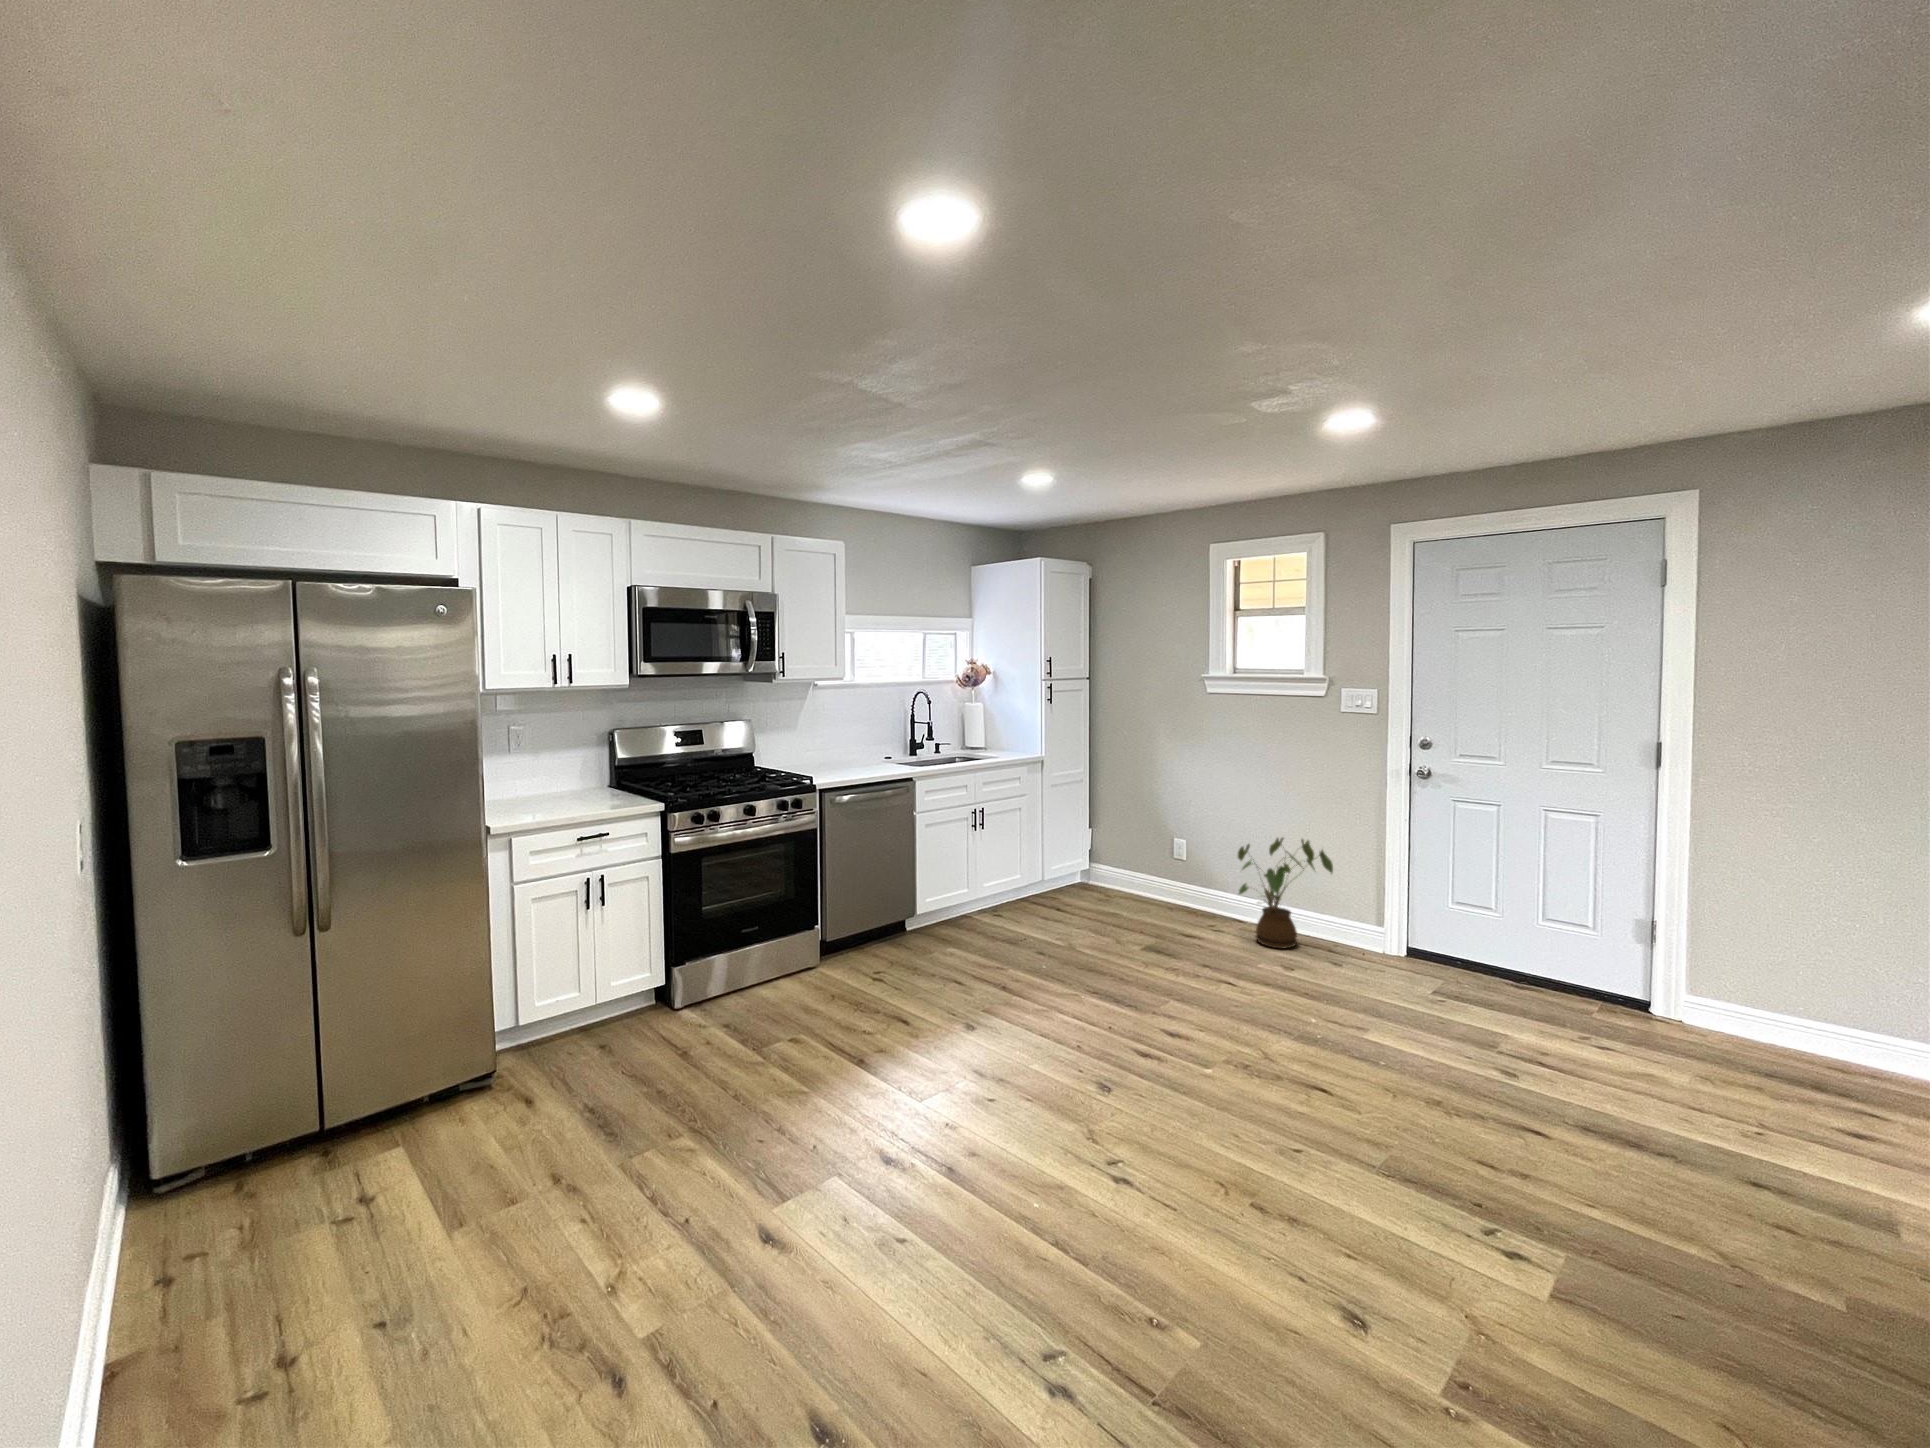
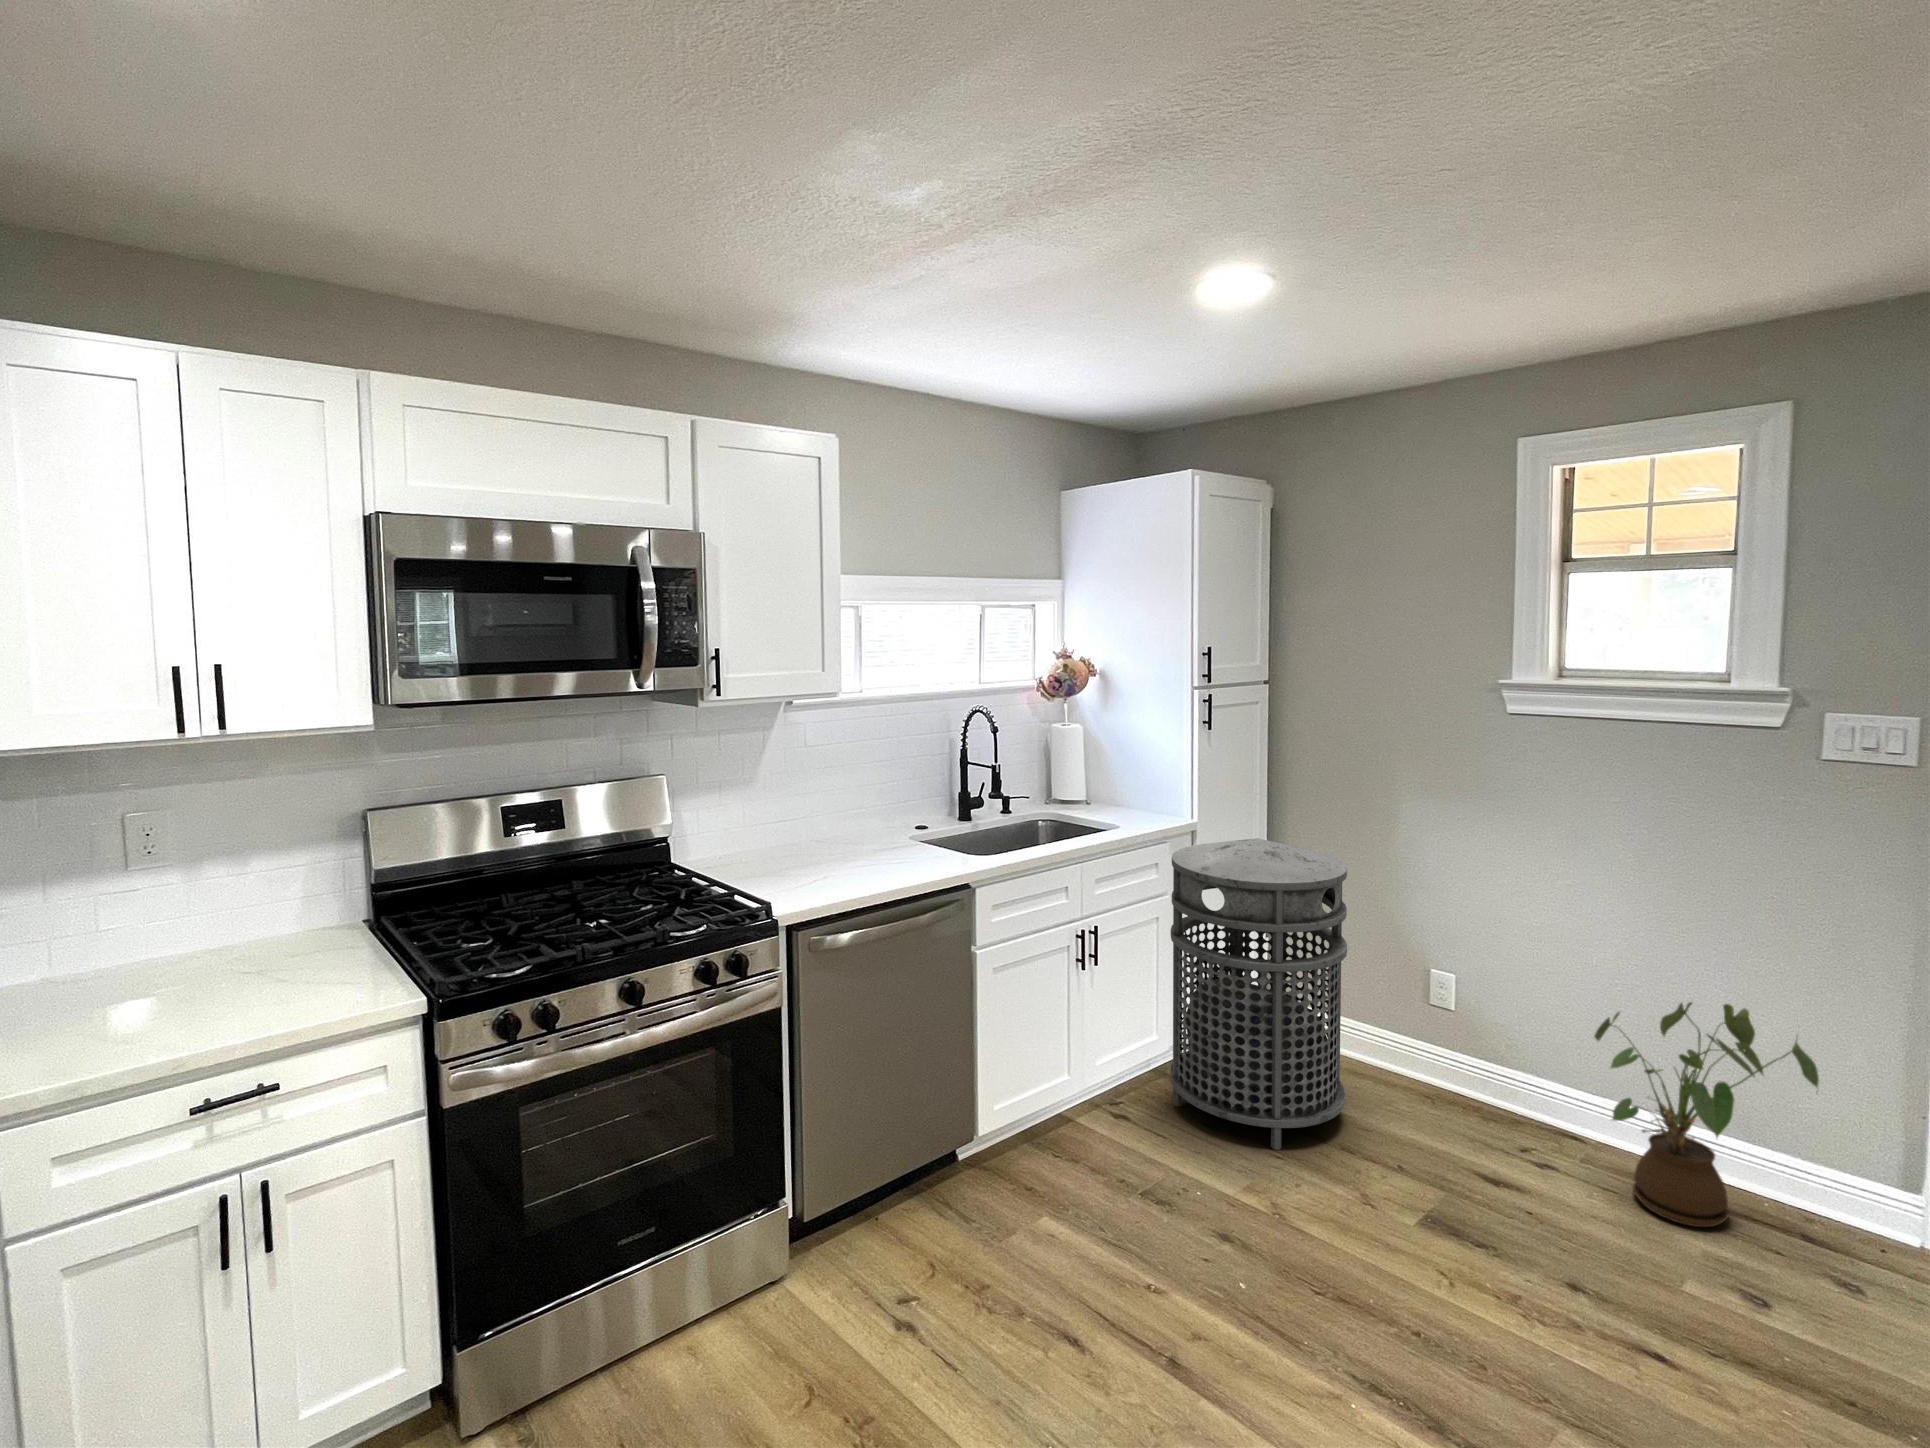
trash can: none [1028,761,1121,926] -> present [1170,838,1347,1150]

